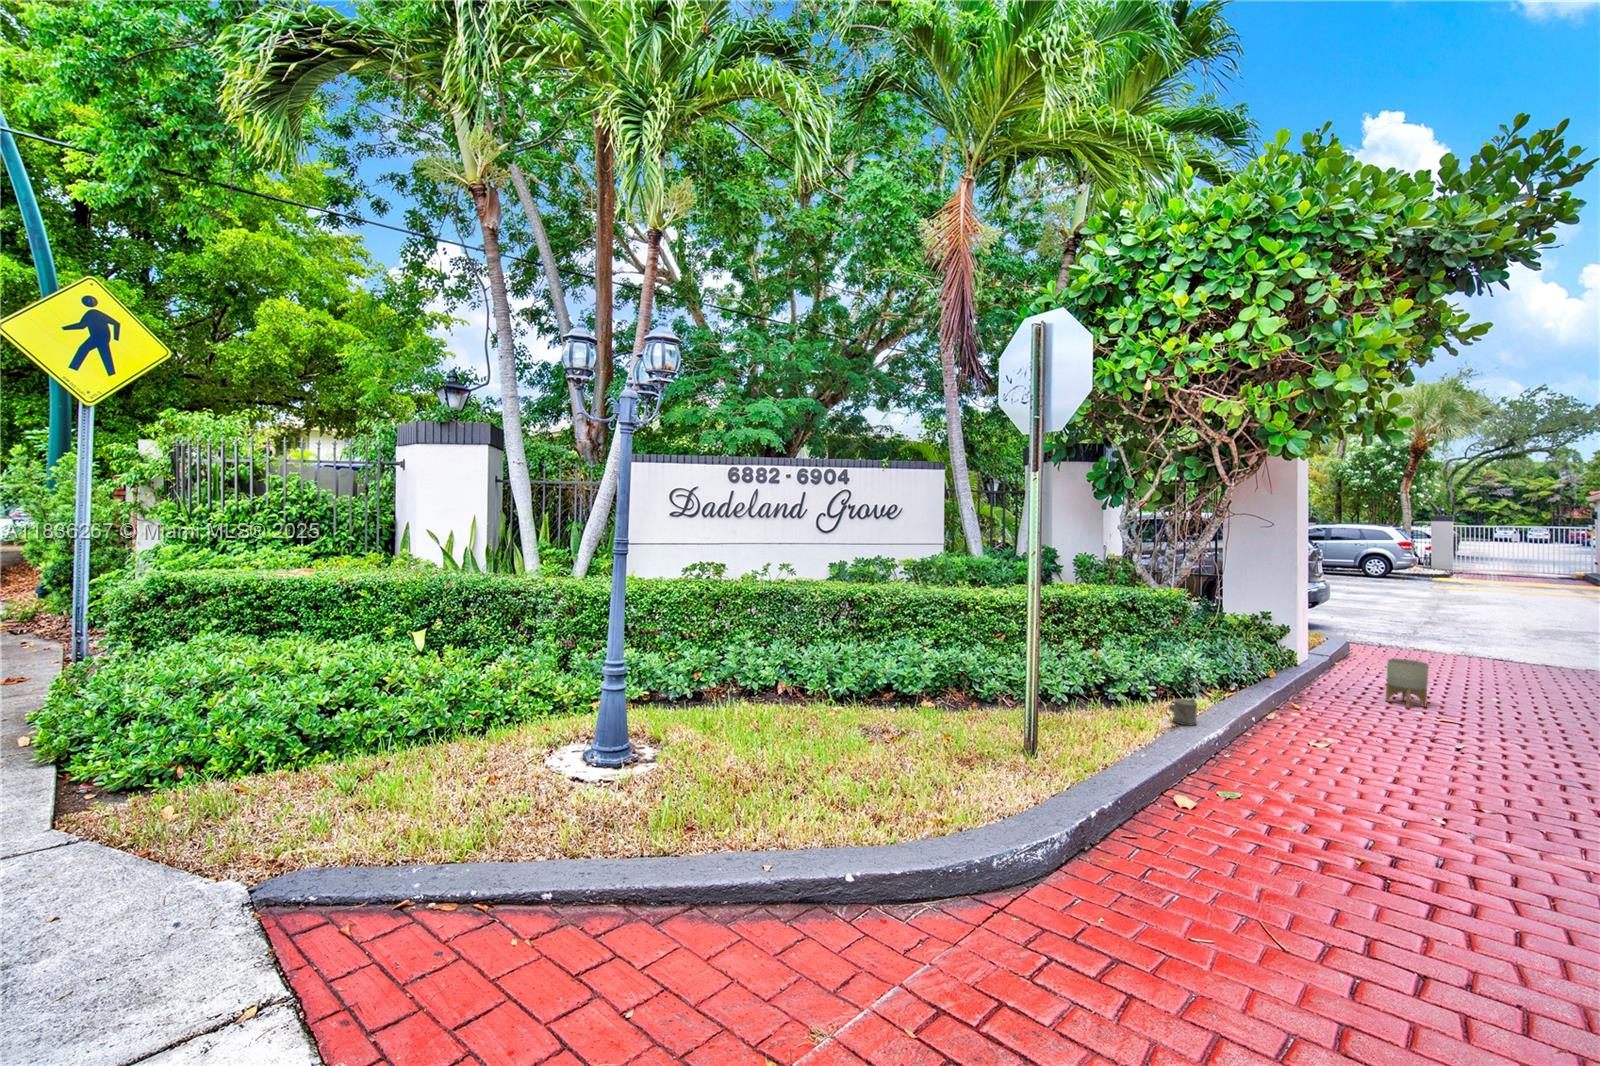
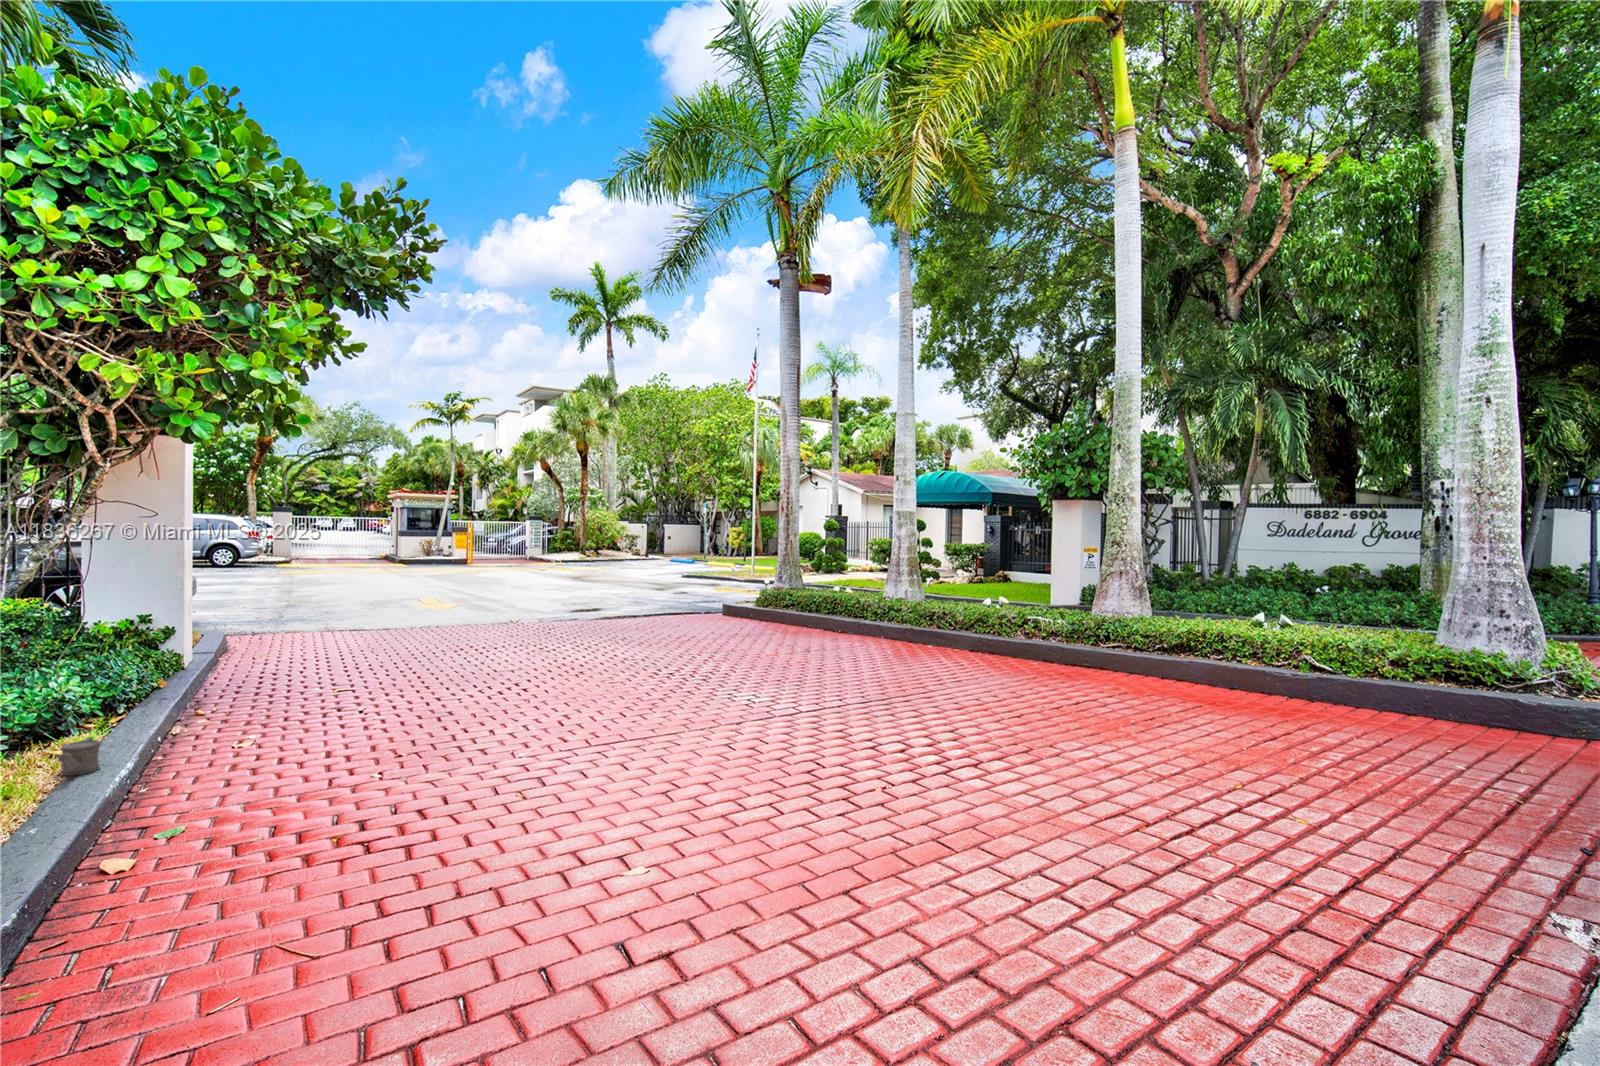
planter: present [1386,658,1429,708] -> none [286,641,323,686]

